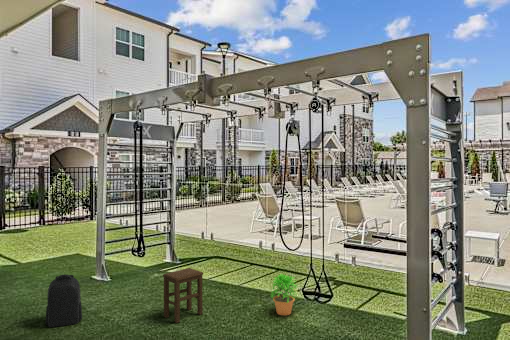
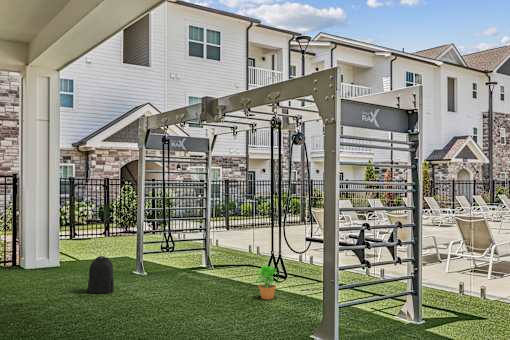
stool: present [163,268,203,323] -> none [172,258,203,298]

